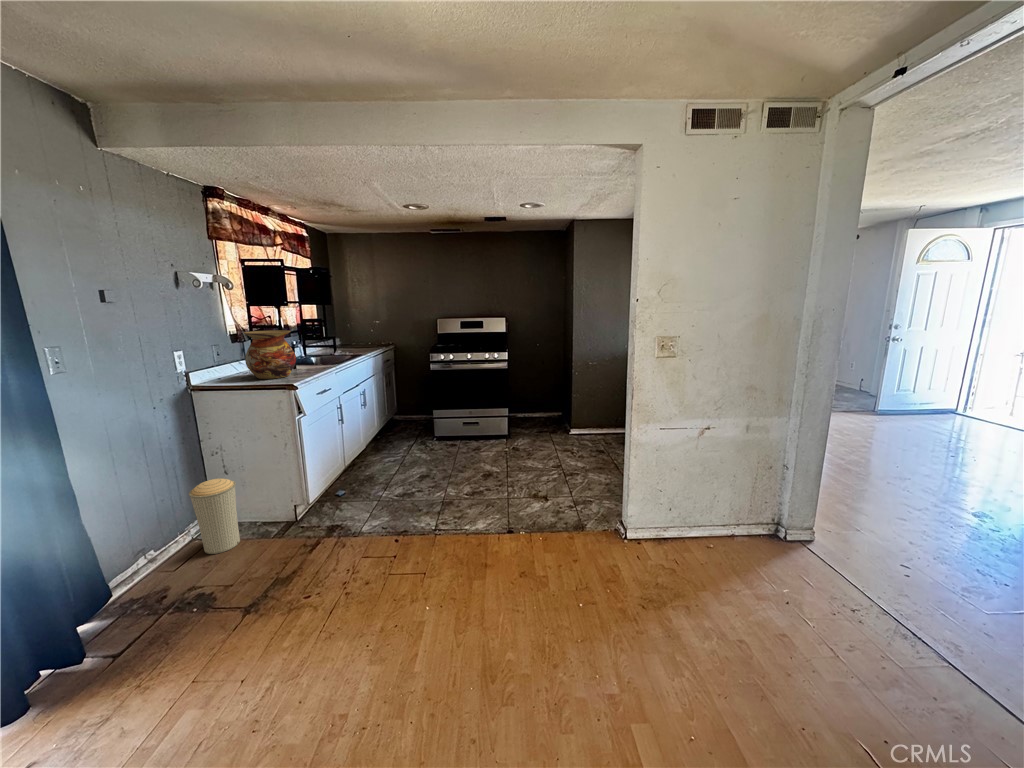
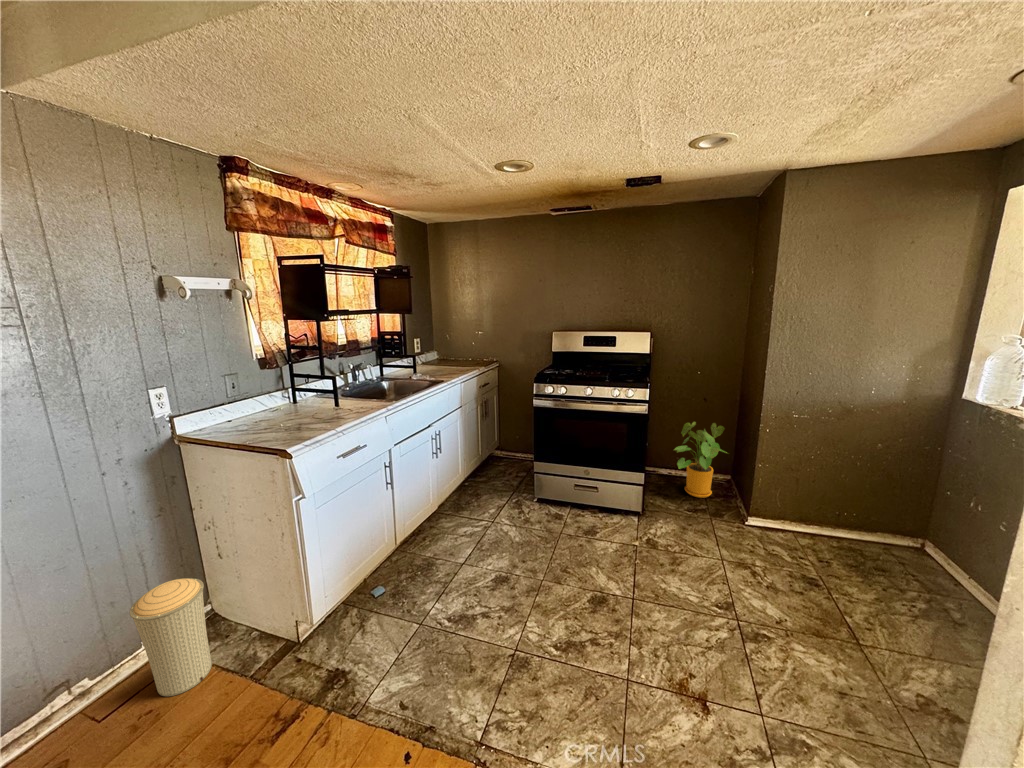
vase: present [244,330,296,379] -> none [247,355,322,428]
house plant: none [526,378,559,426] -> present [675,422,724,498]

